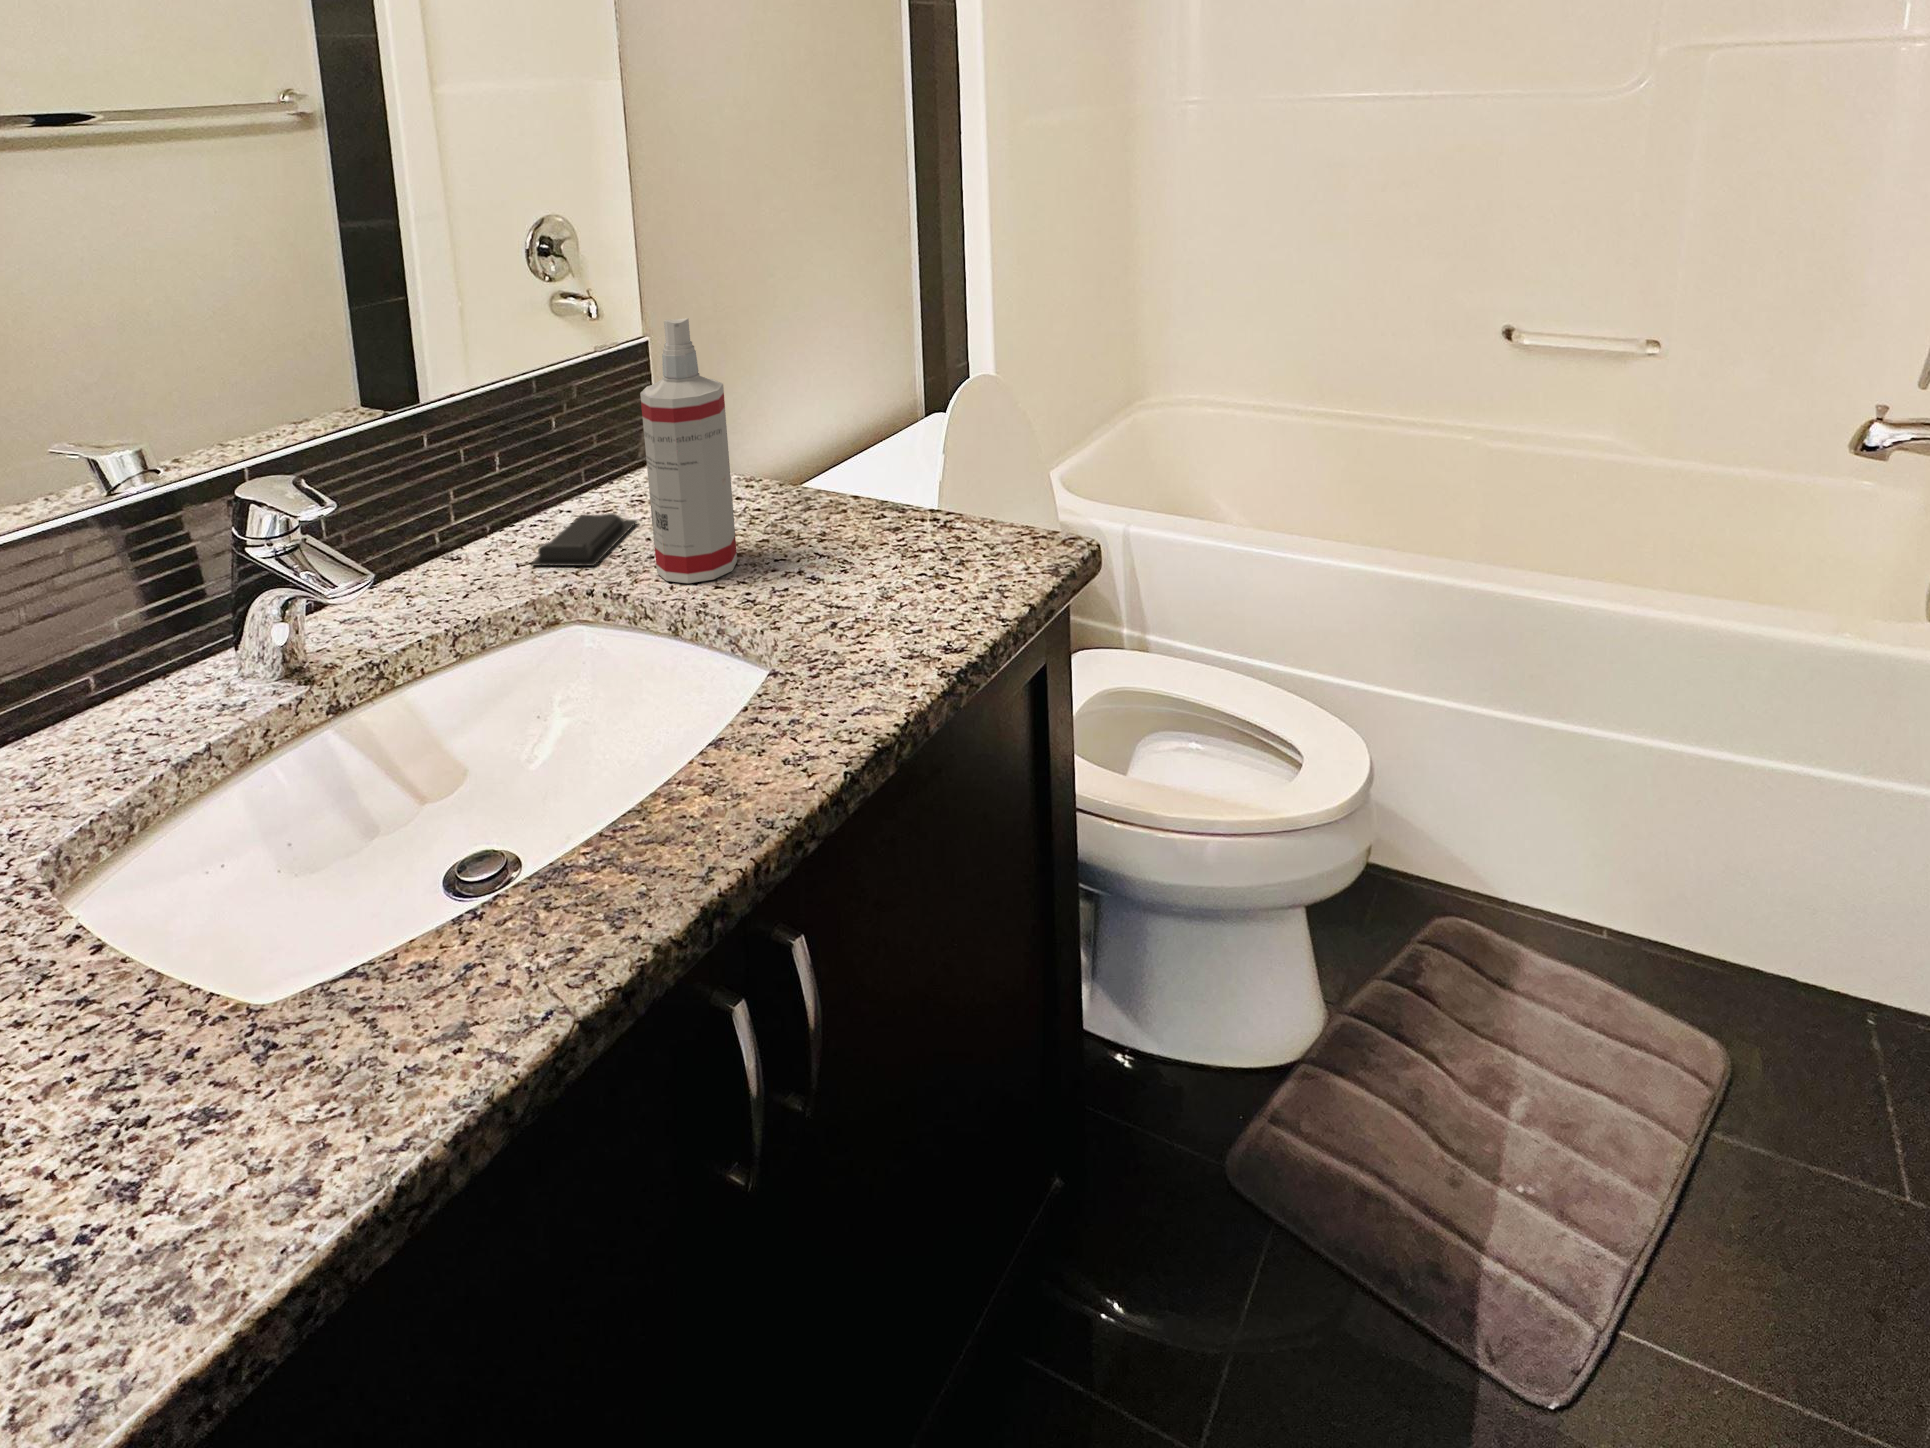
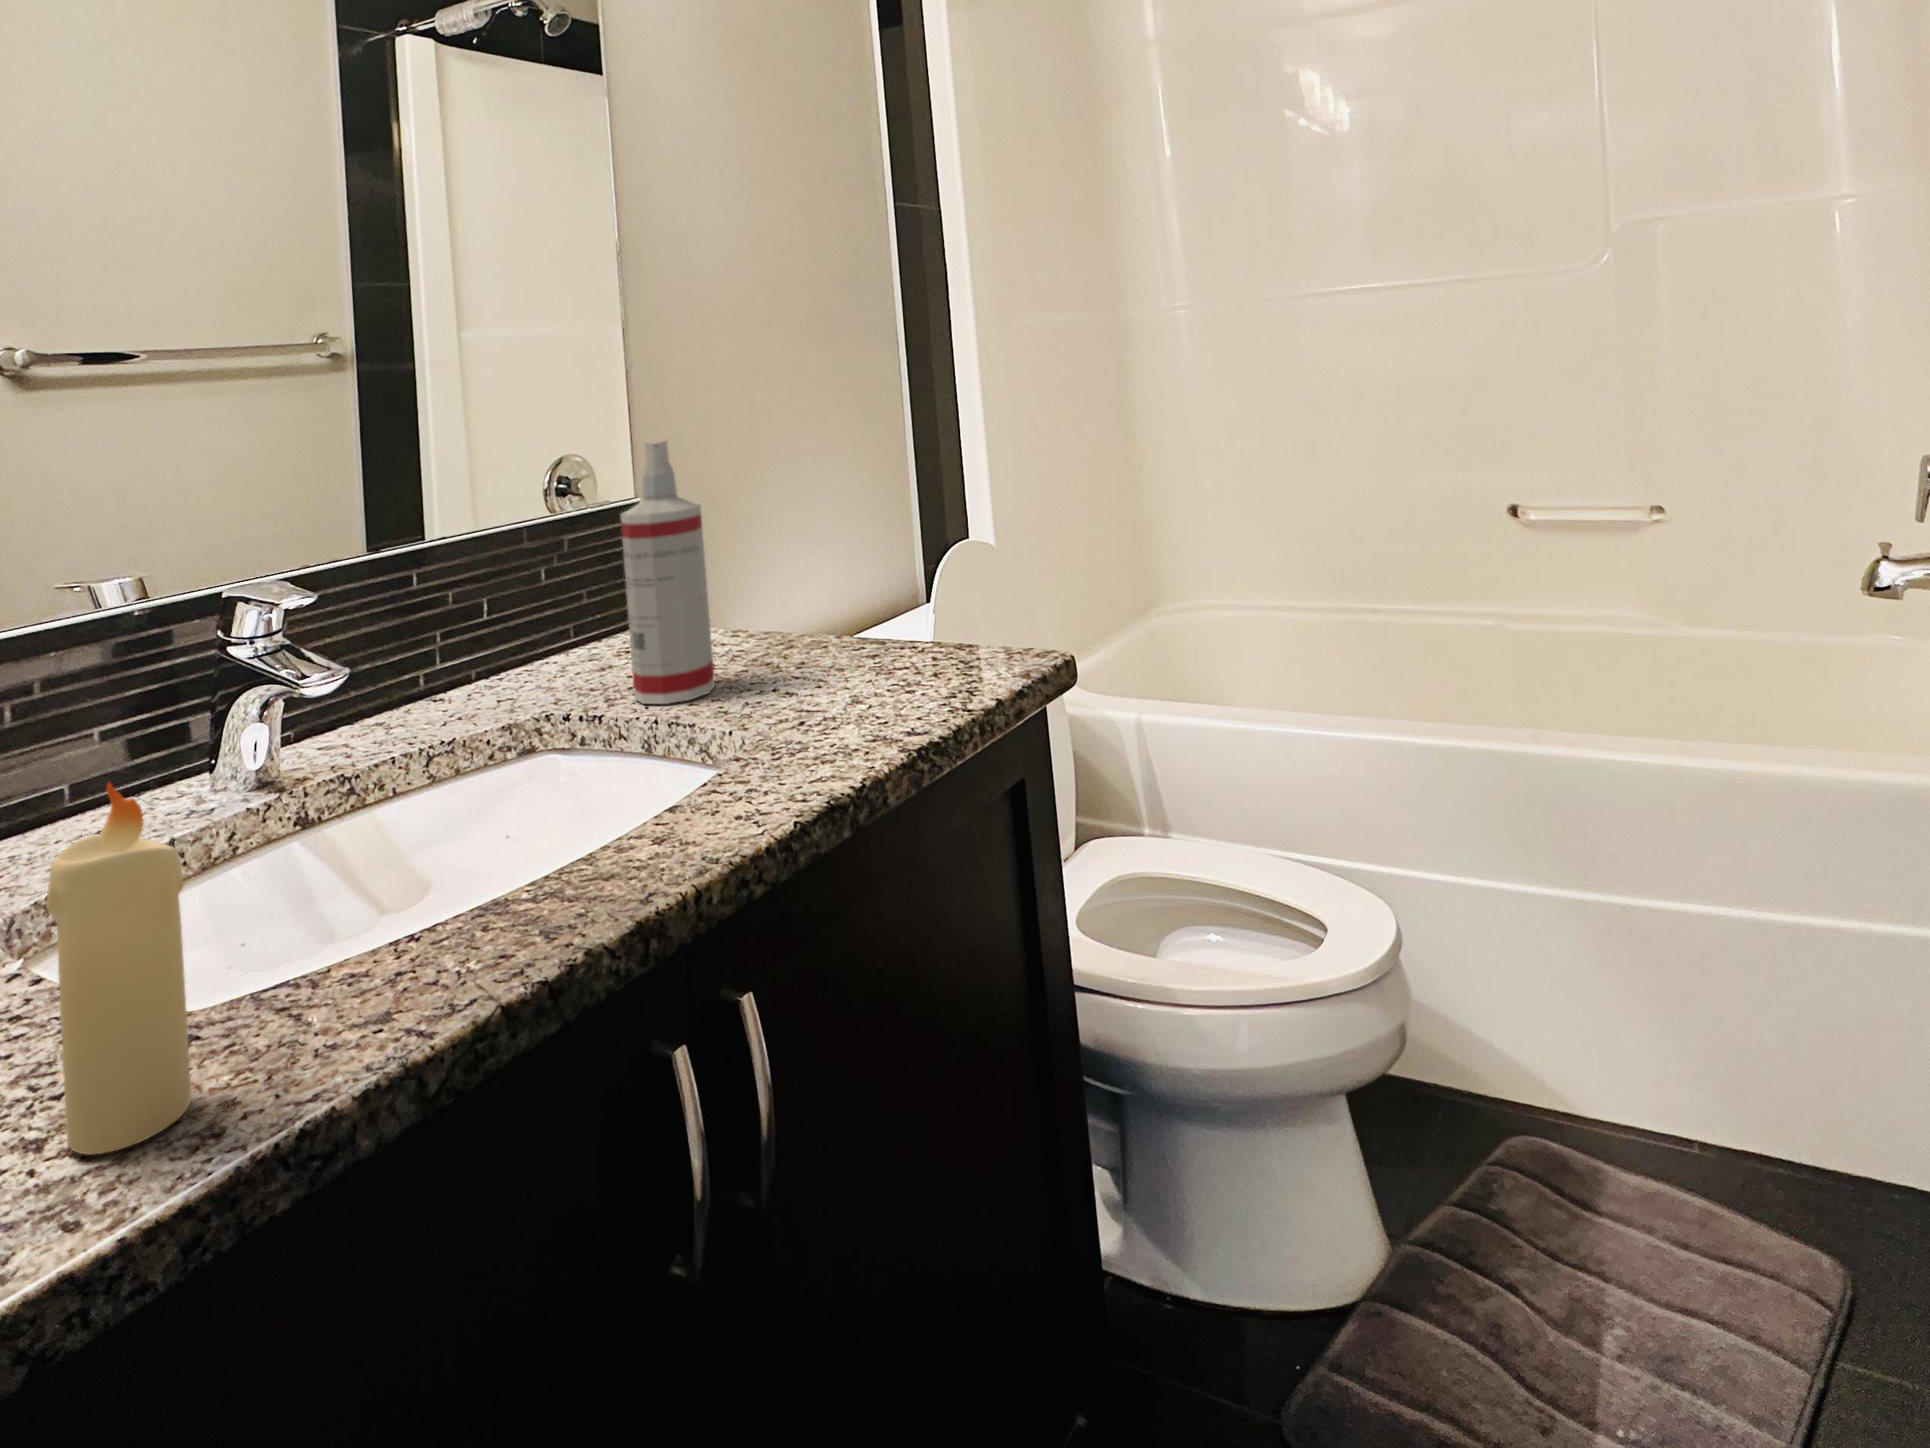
soap bar: present [531,513,637,566] -> none [511,656,622,701]
candle: none [115,868,281,1213] -> present [46,783,191,1154]

